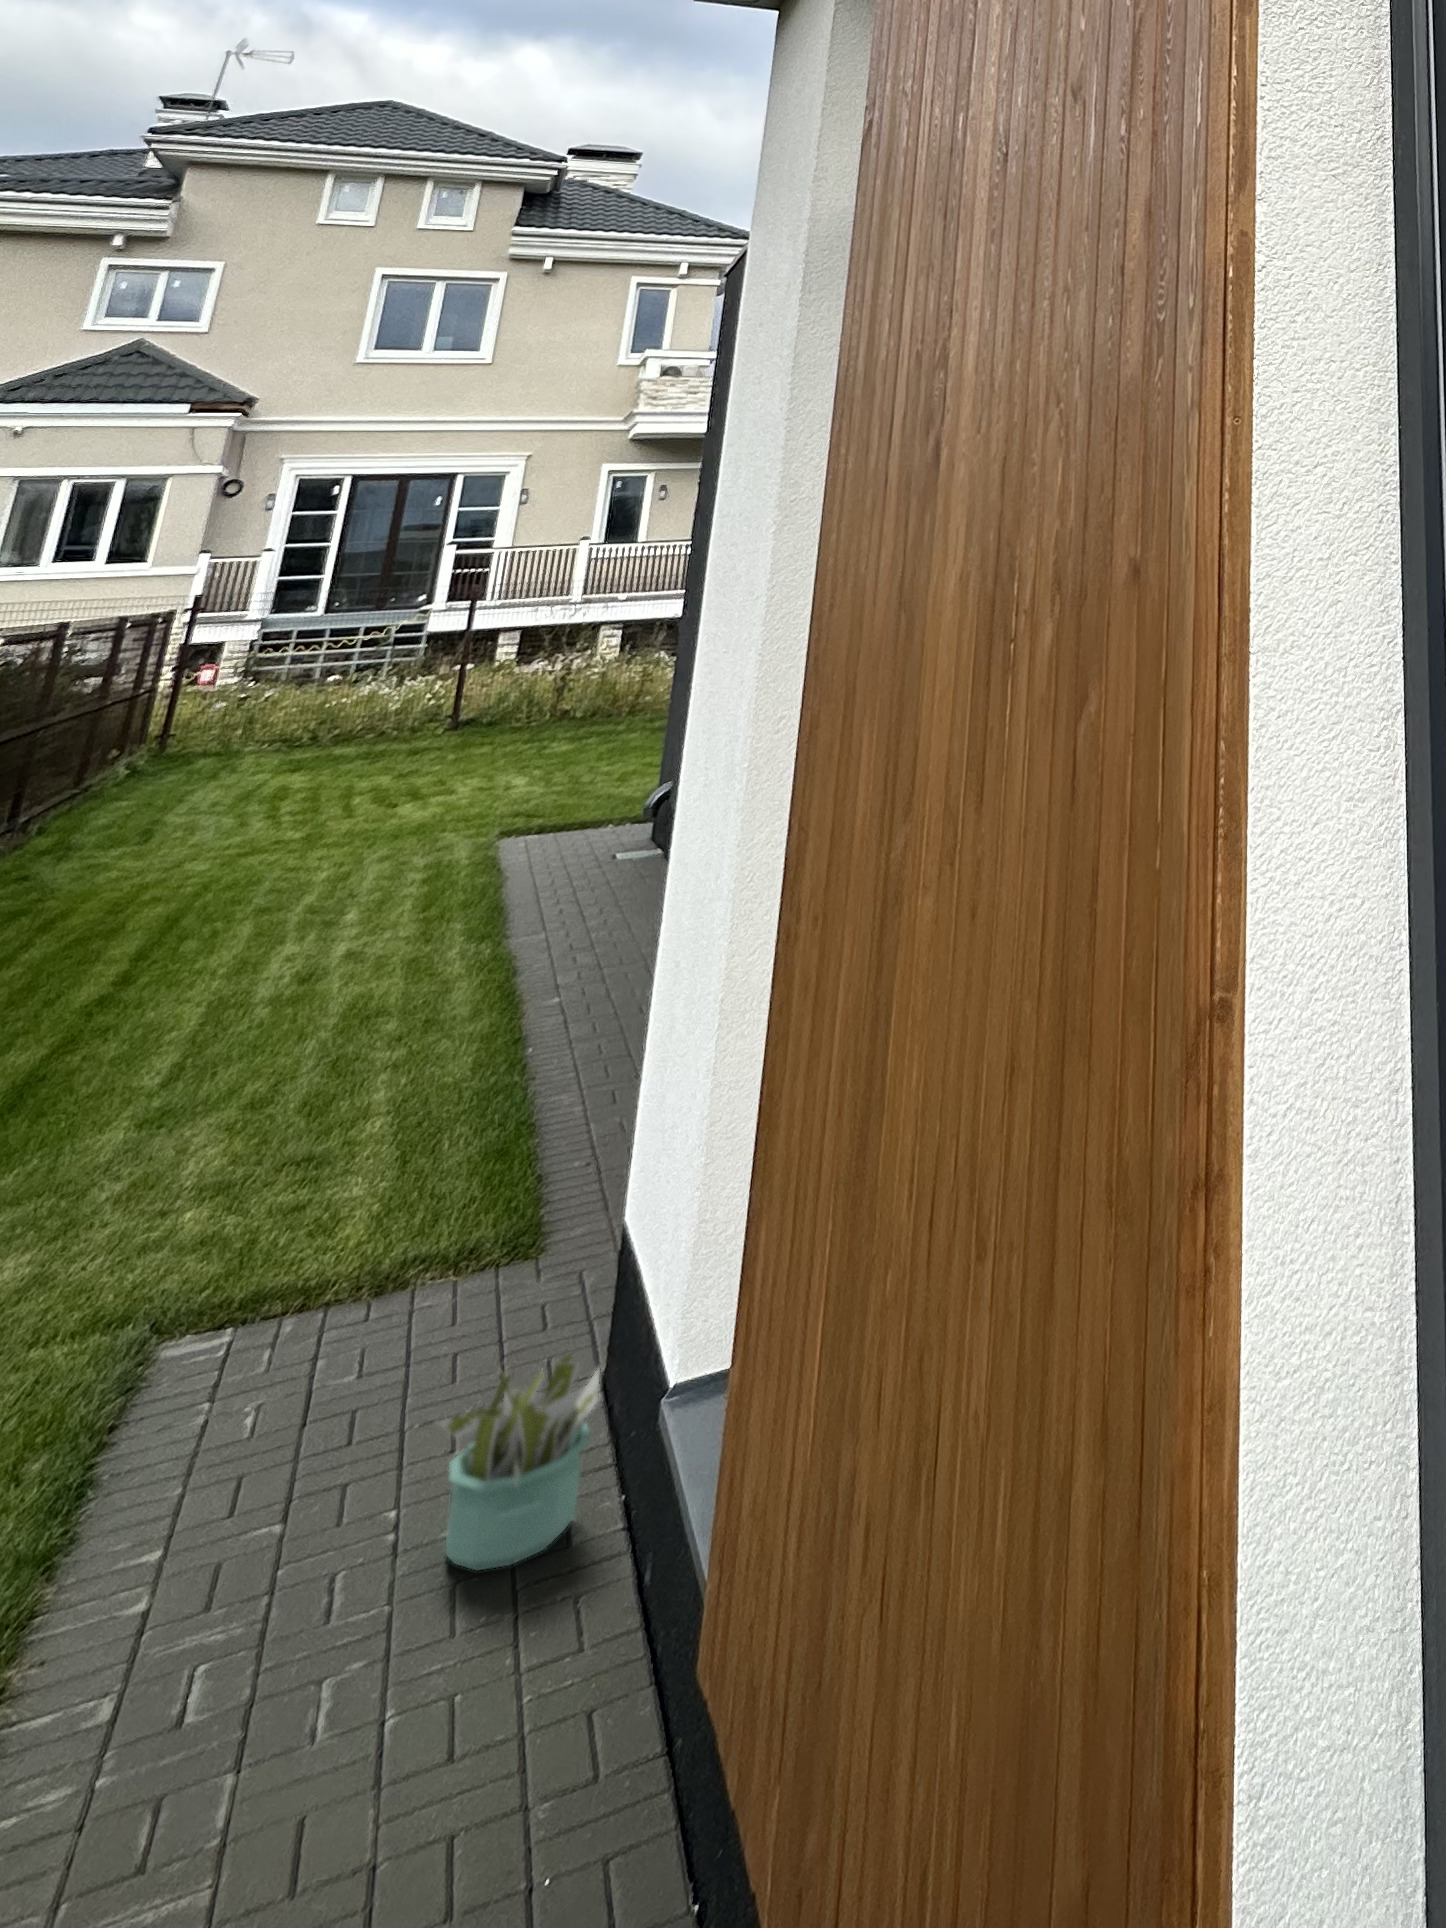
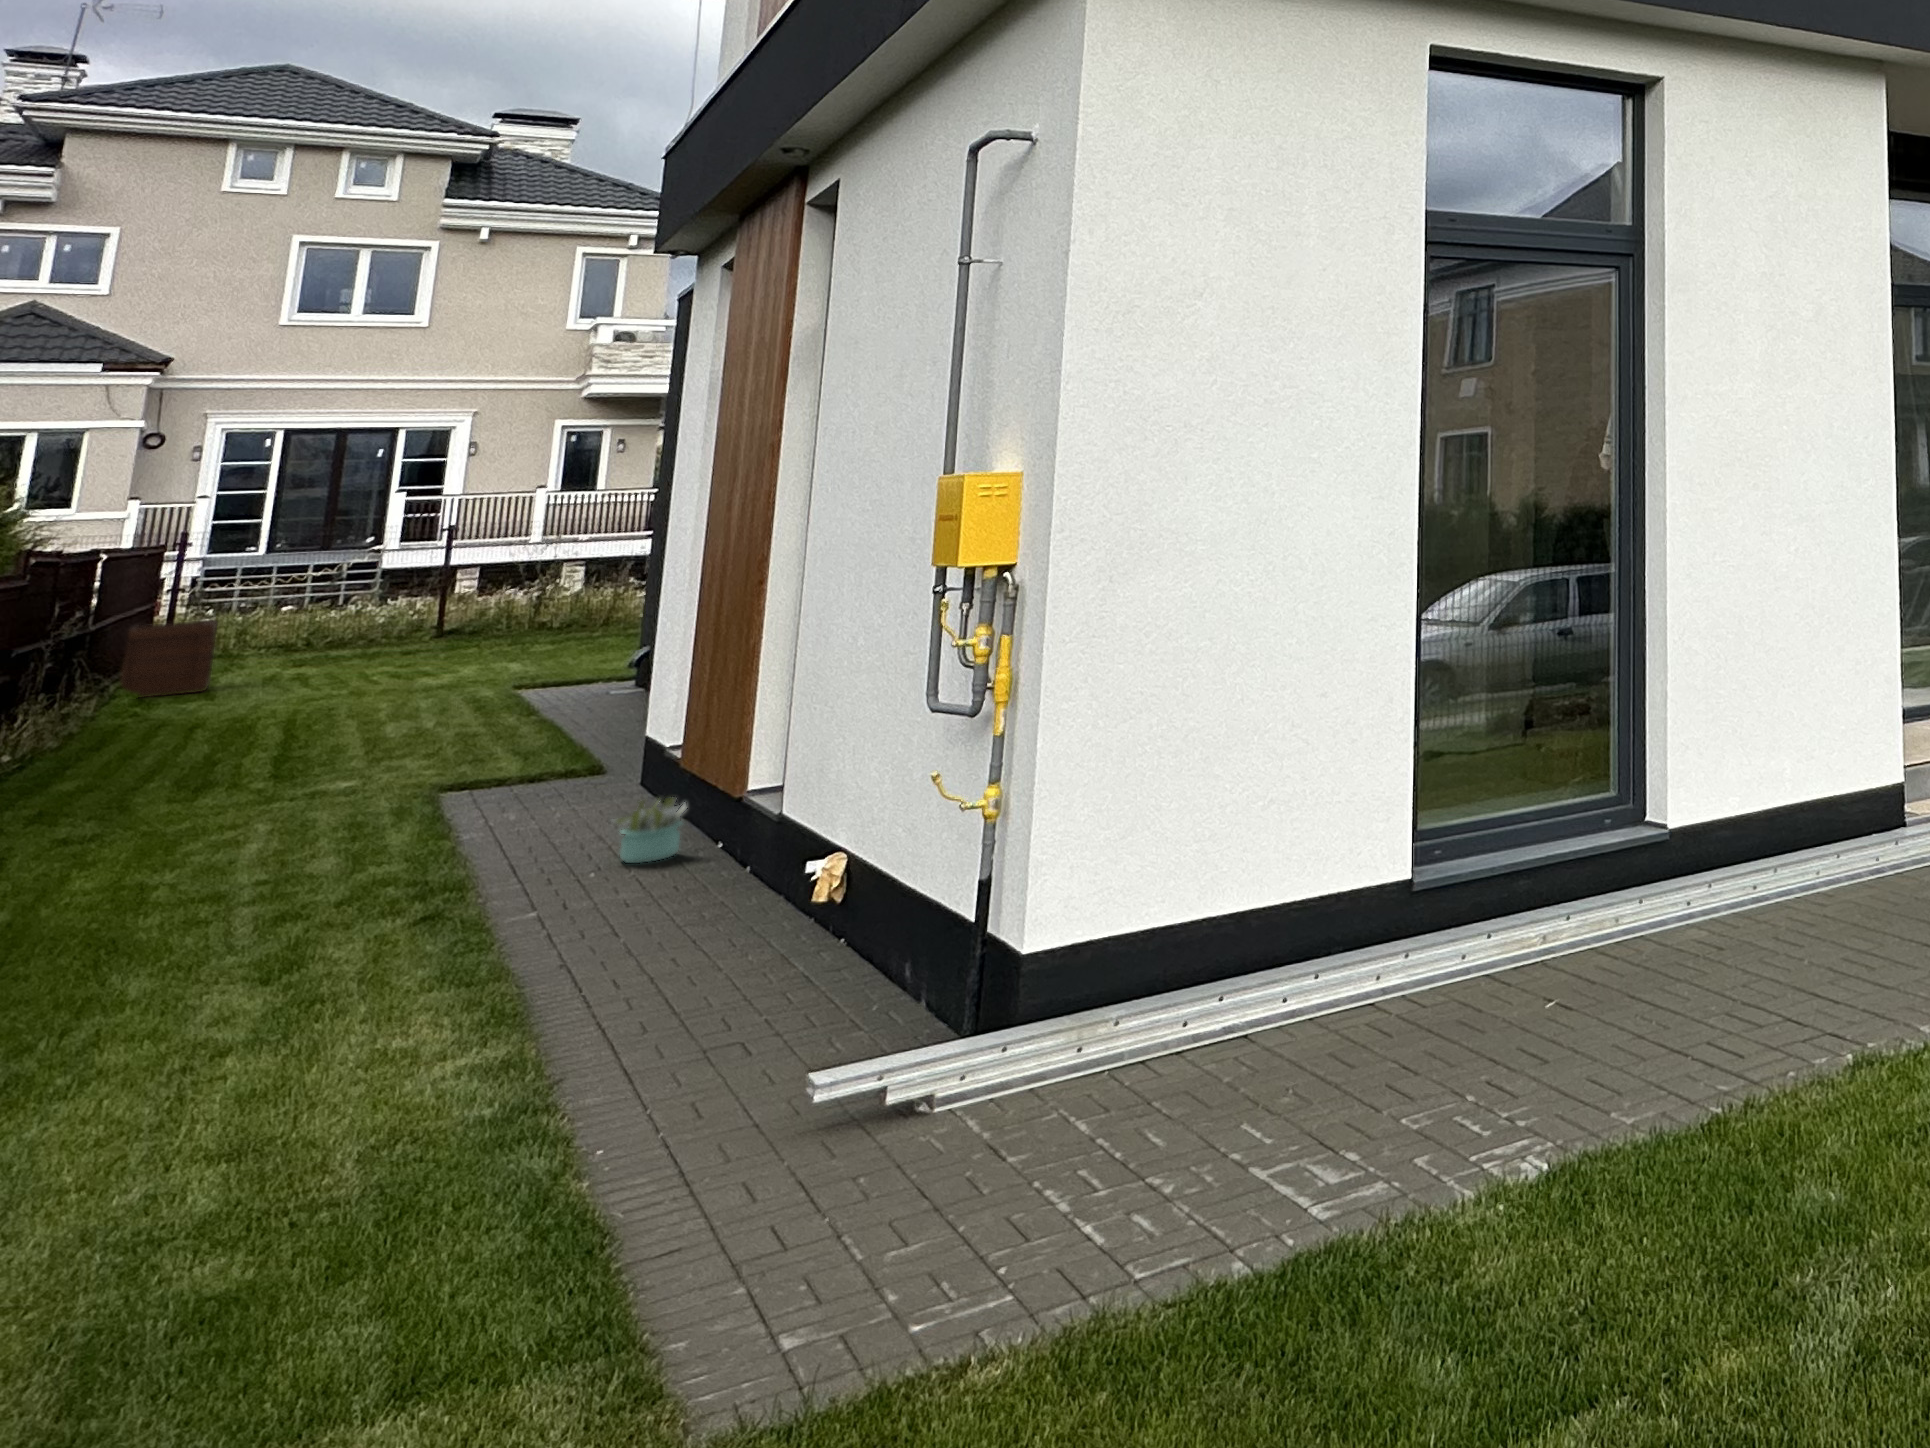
wooden crate: none [51,717,189,828] -> present [121,620,217,697]

